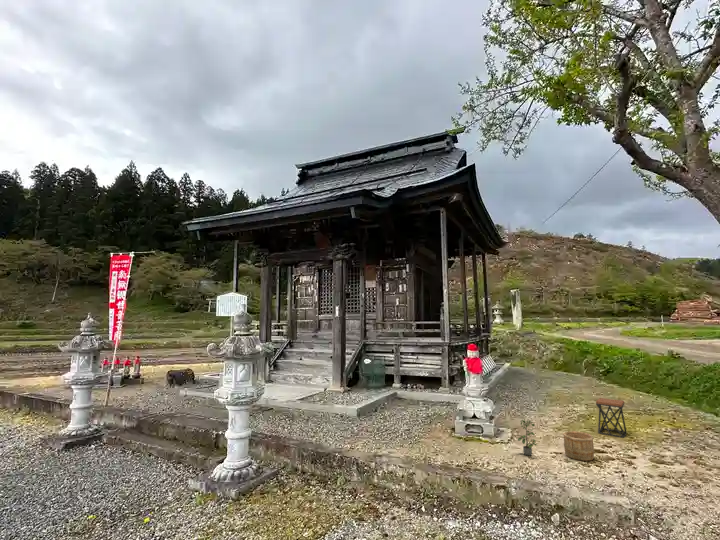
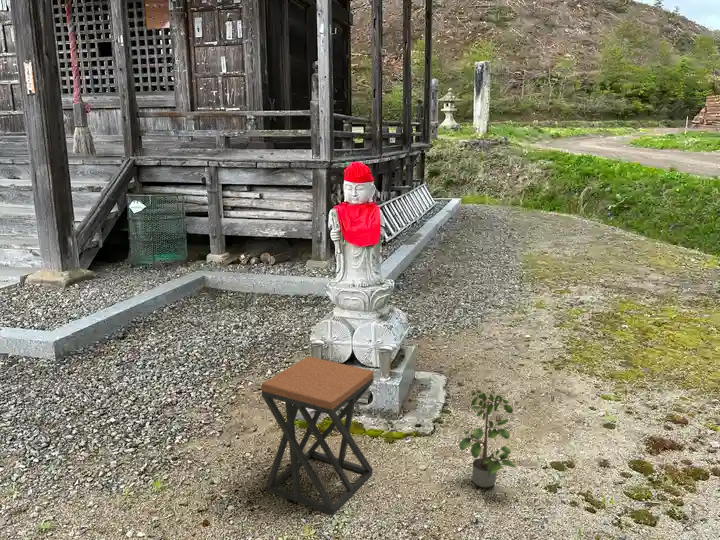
stool: present [596,398,627,438] -> present [261,356,373,515]
wooden bucket: present [563,431,594,461] -> none [583,403,671,494]

